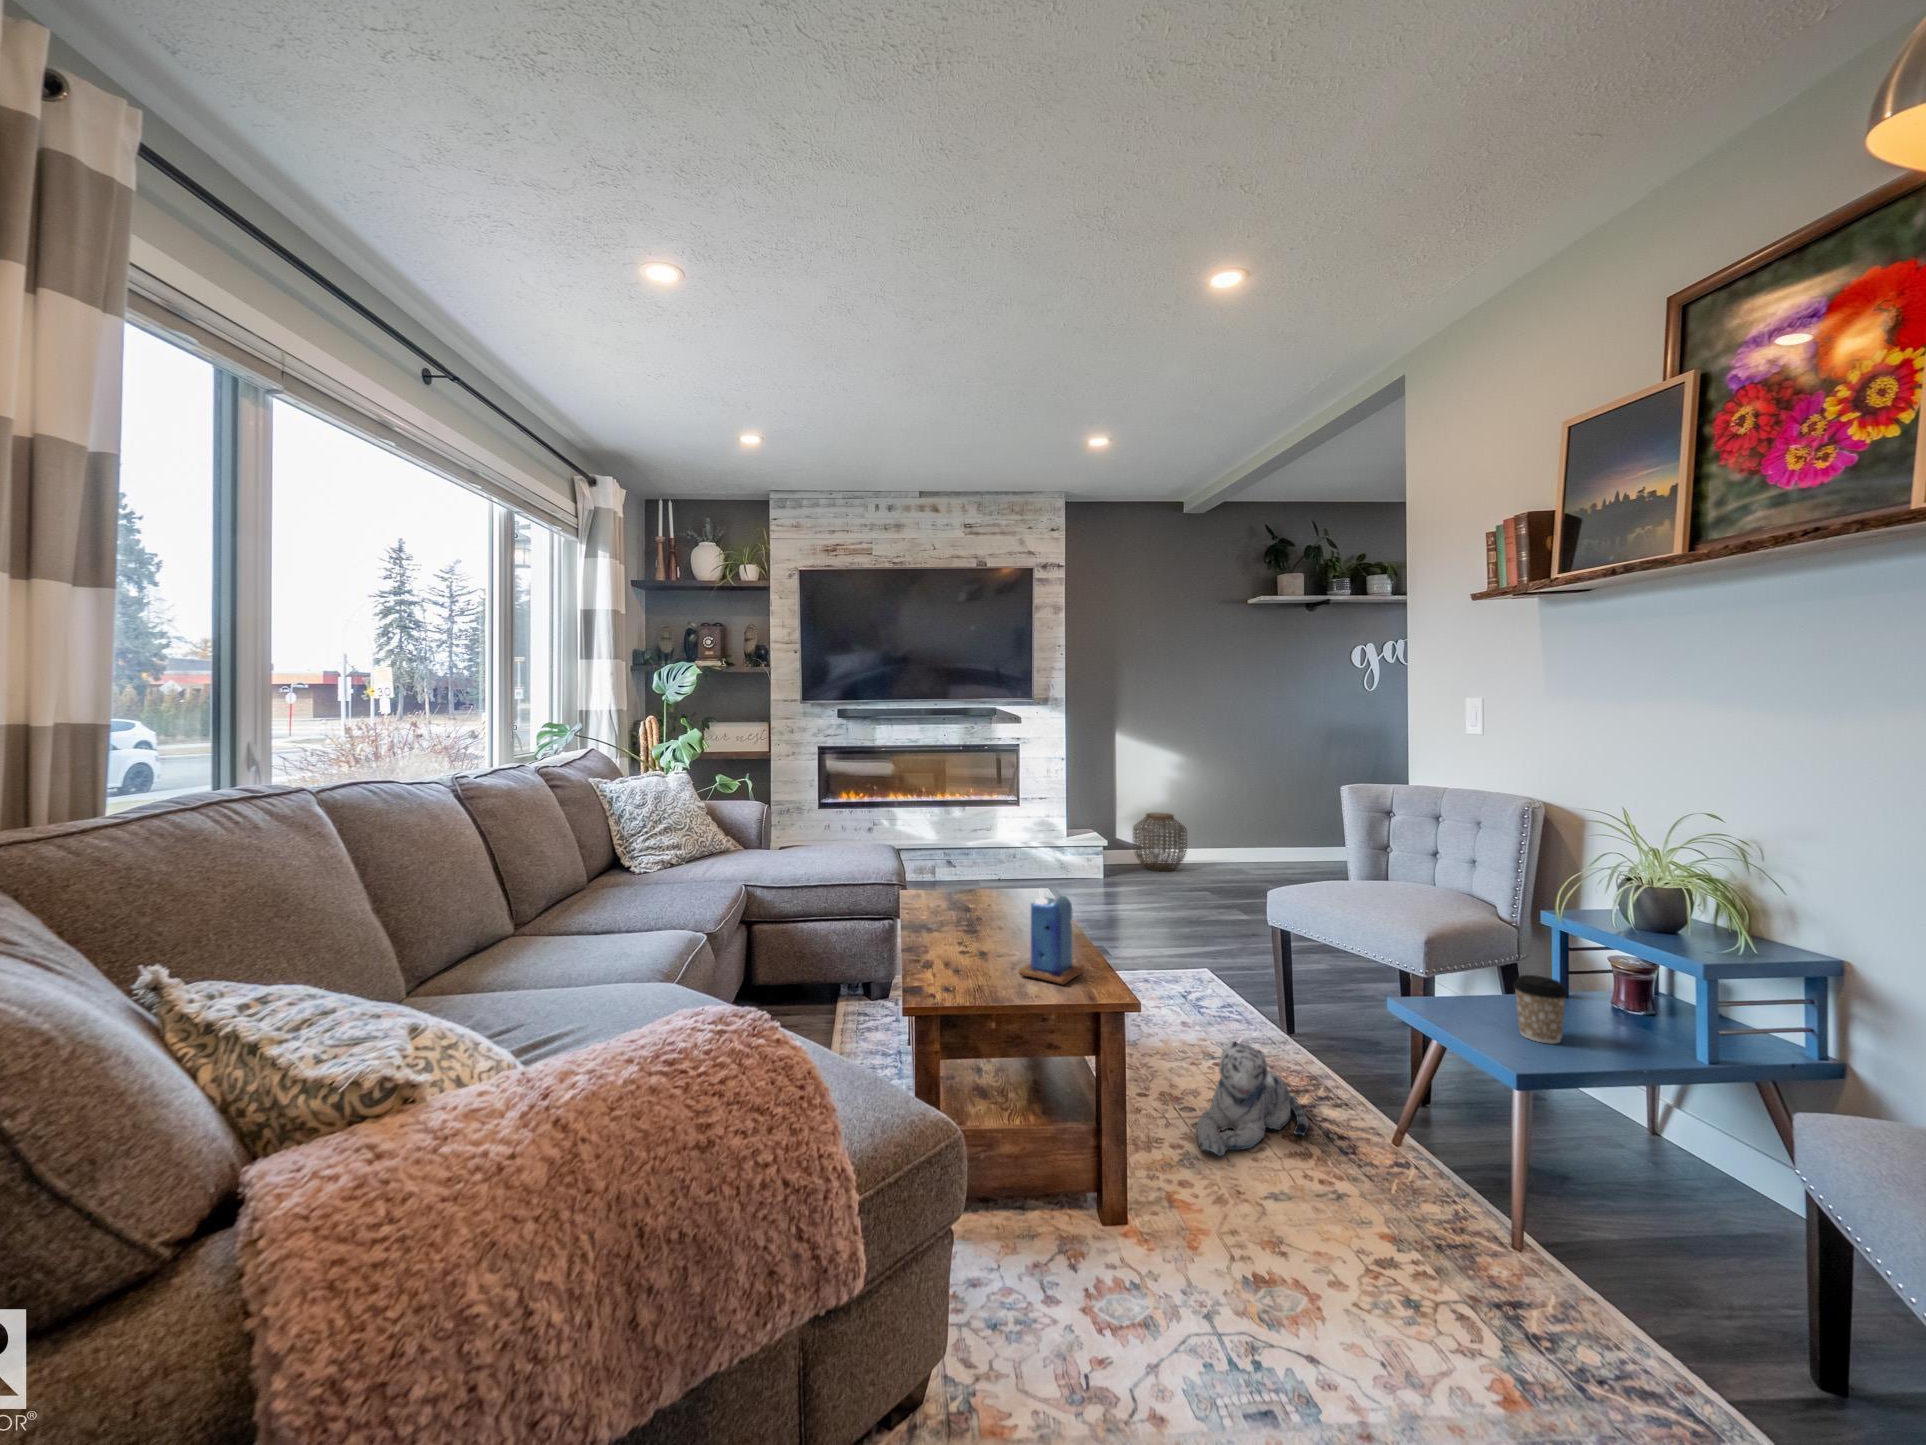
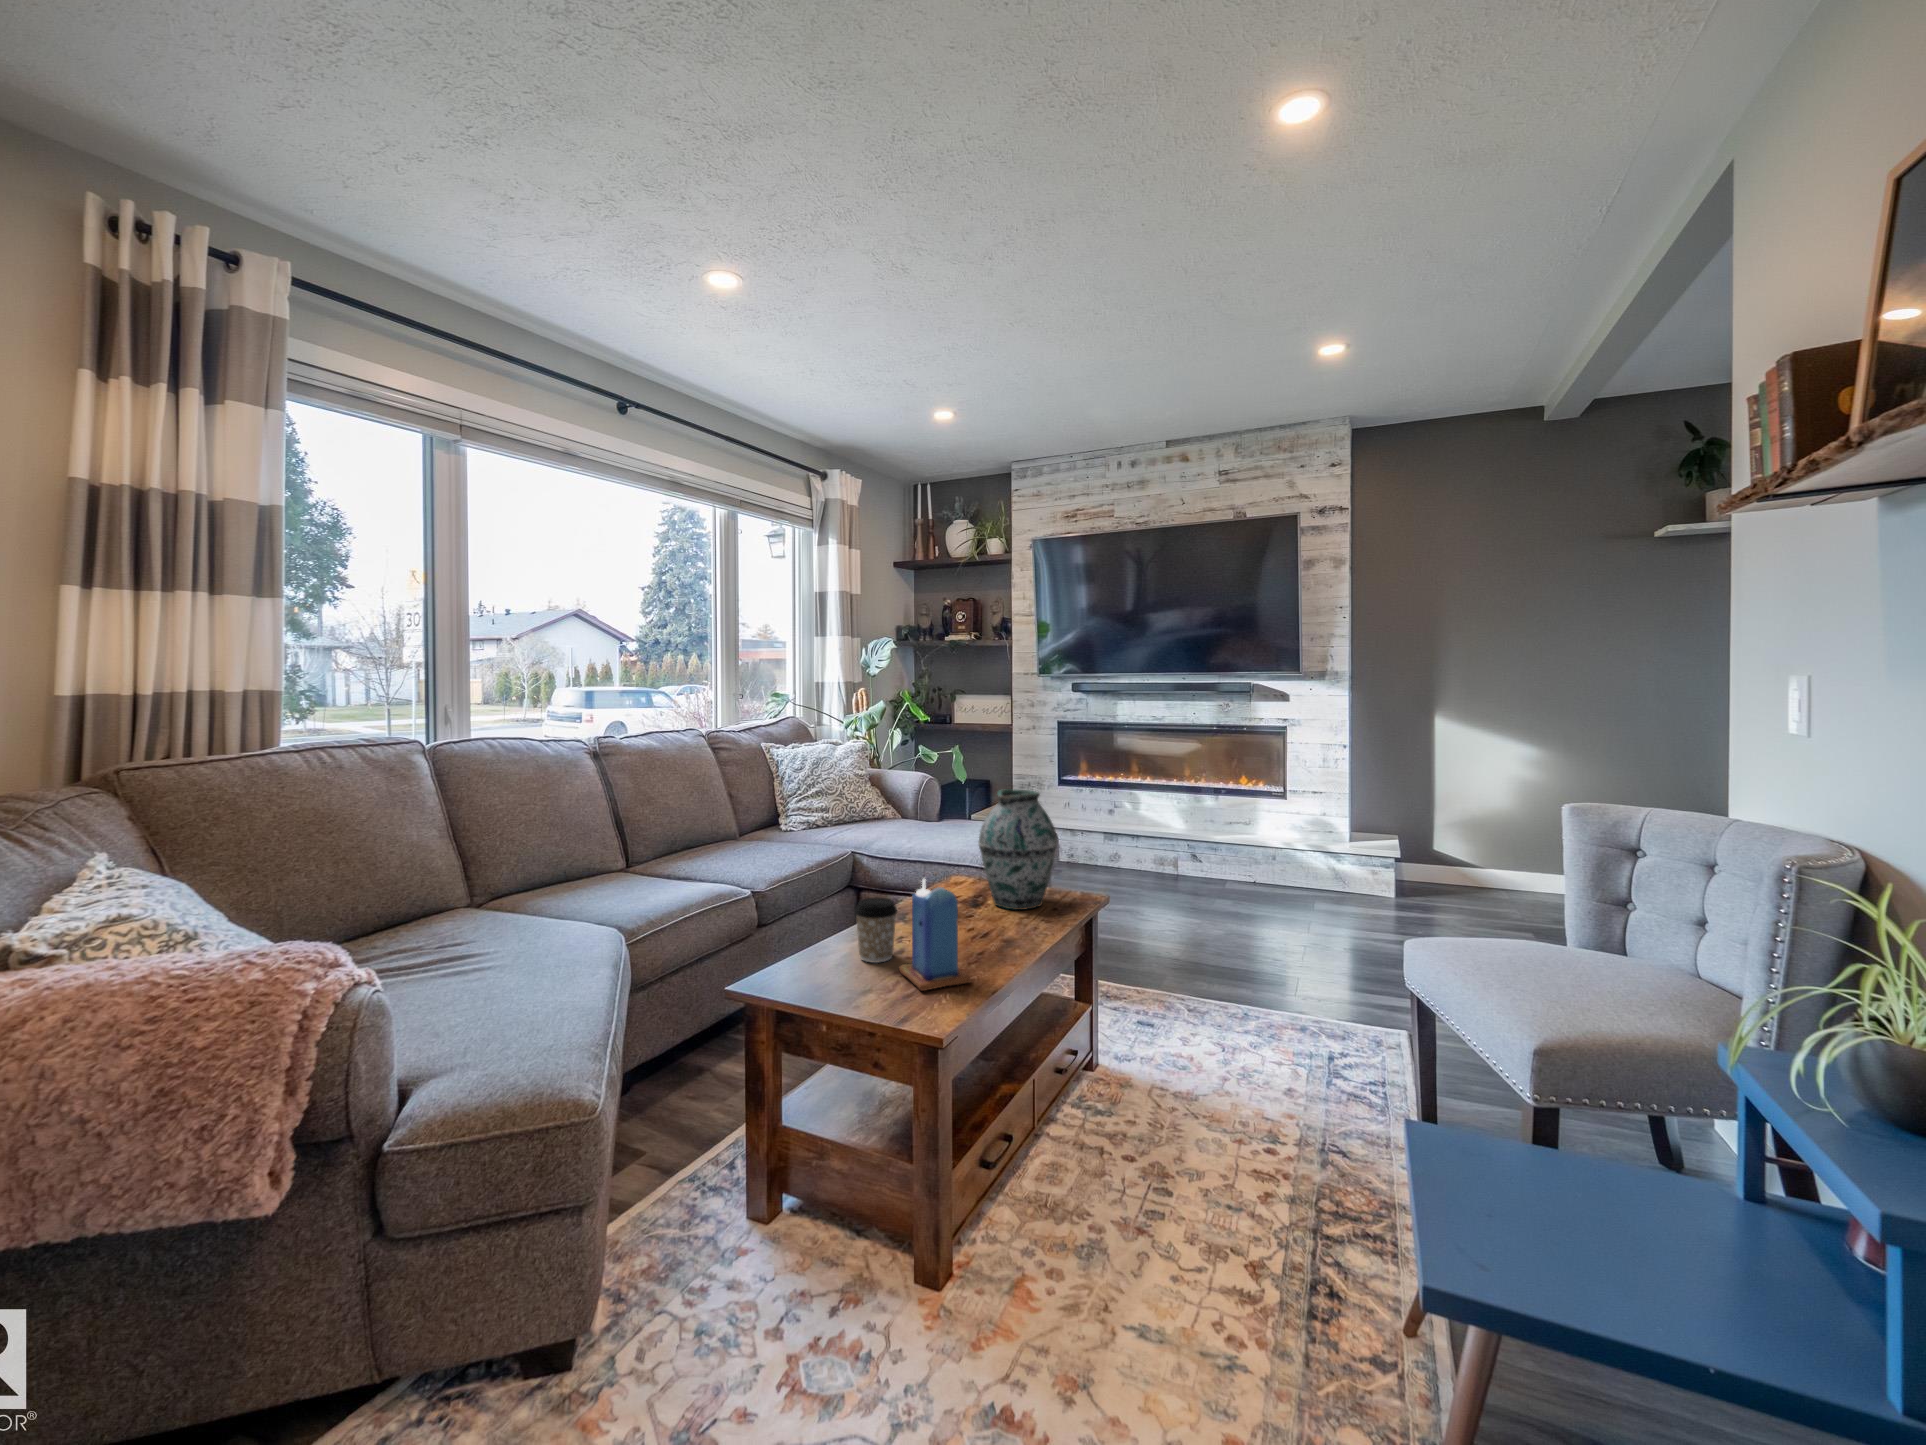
vase: none [962,810,1033,916] -> present [978,790,1057,910]
woven basket: present [1133,813,1187,871] -> none [1446,818,1530,897]
coffee cup: present [1514,975,1567,1044] -> present [855,898,897,963]
plush toy: present [1197,1041,1309,1156] -> none [1120,1114,1333,1271]

